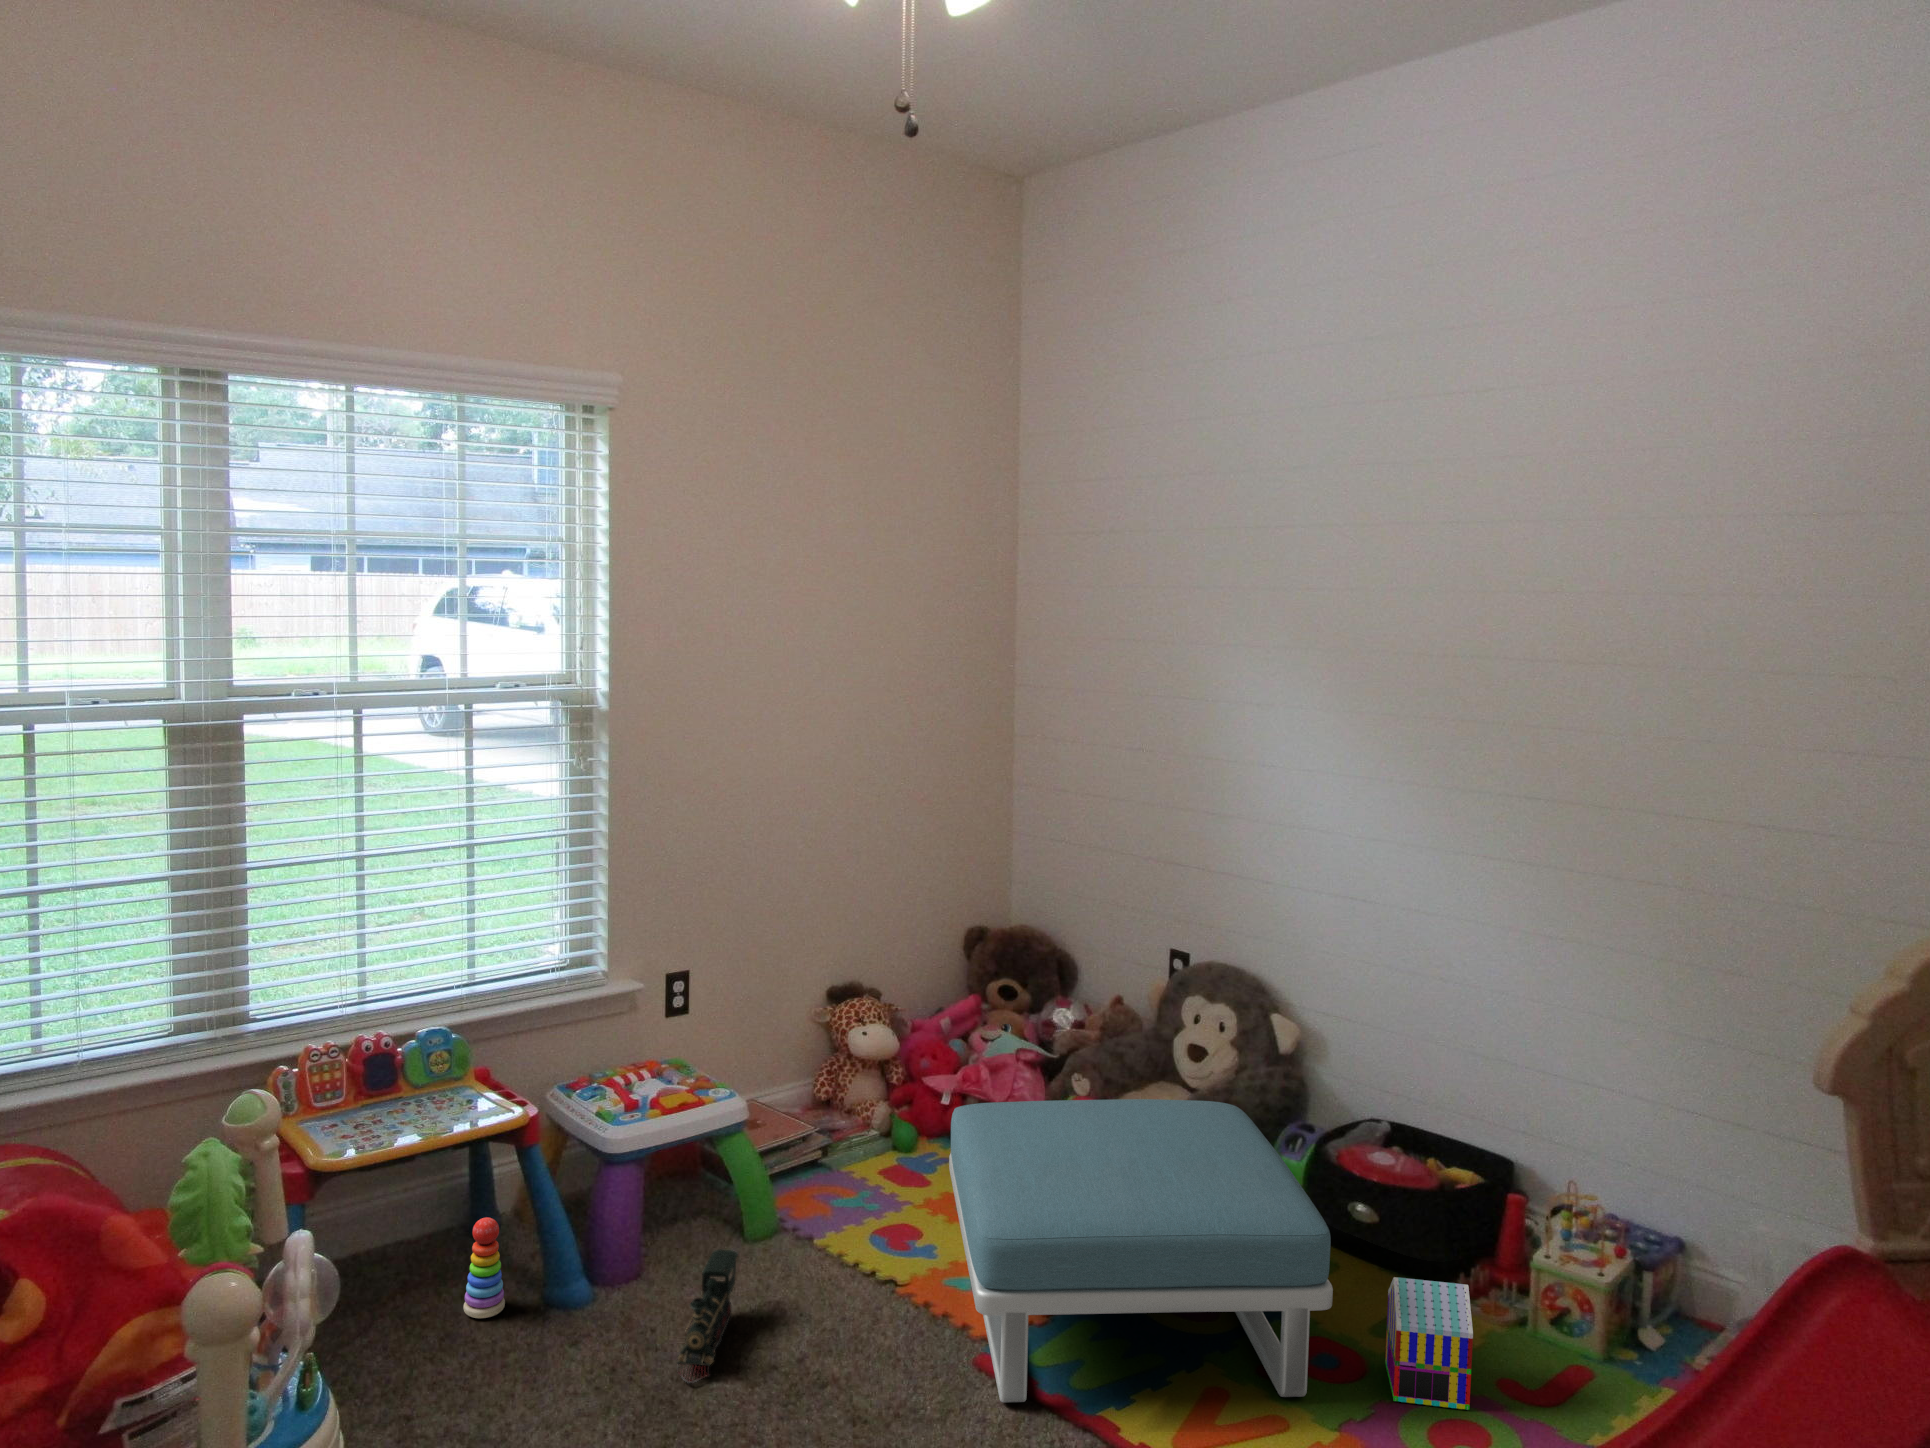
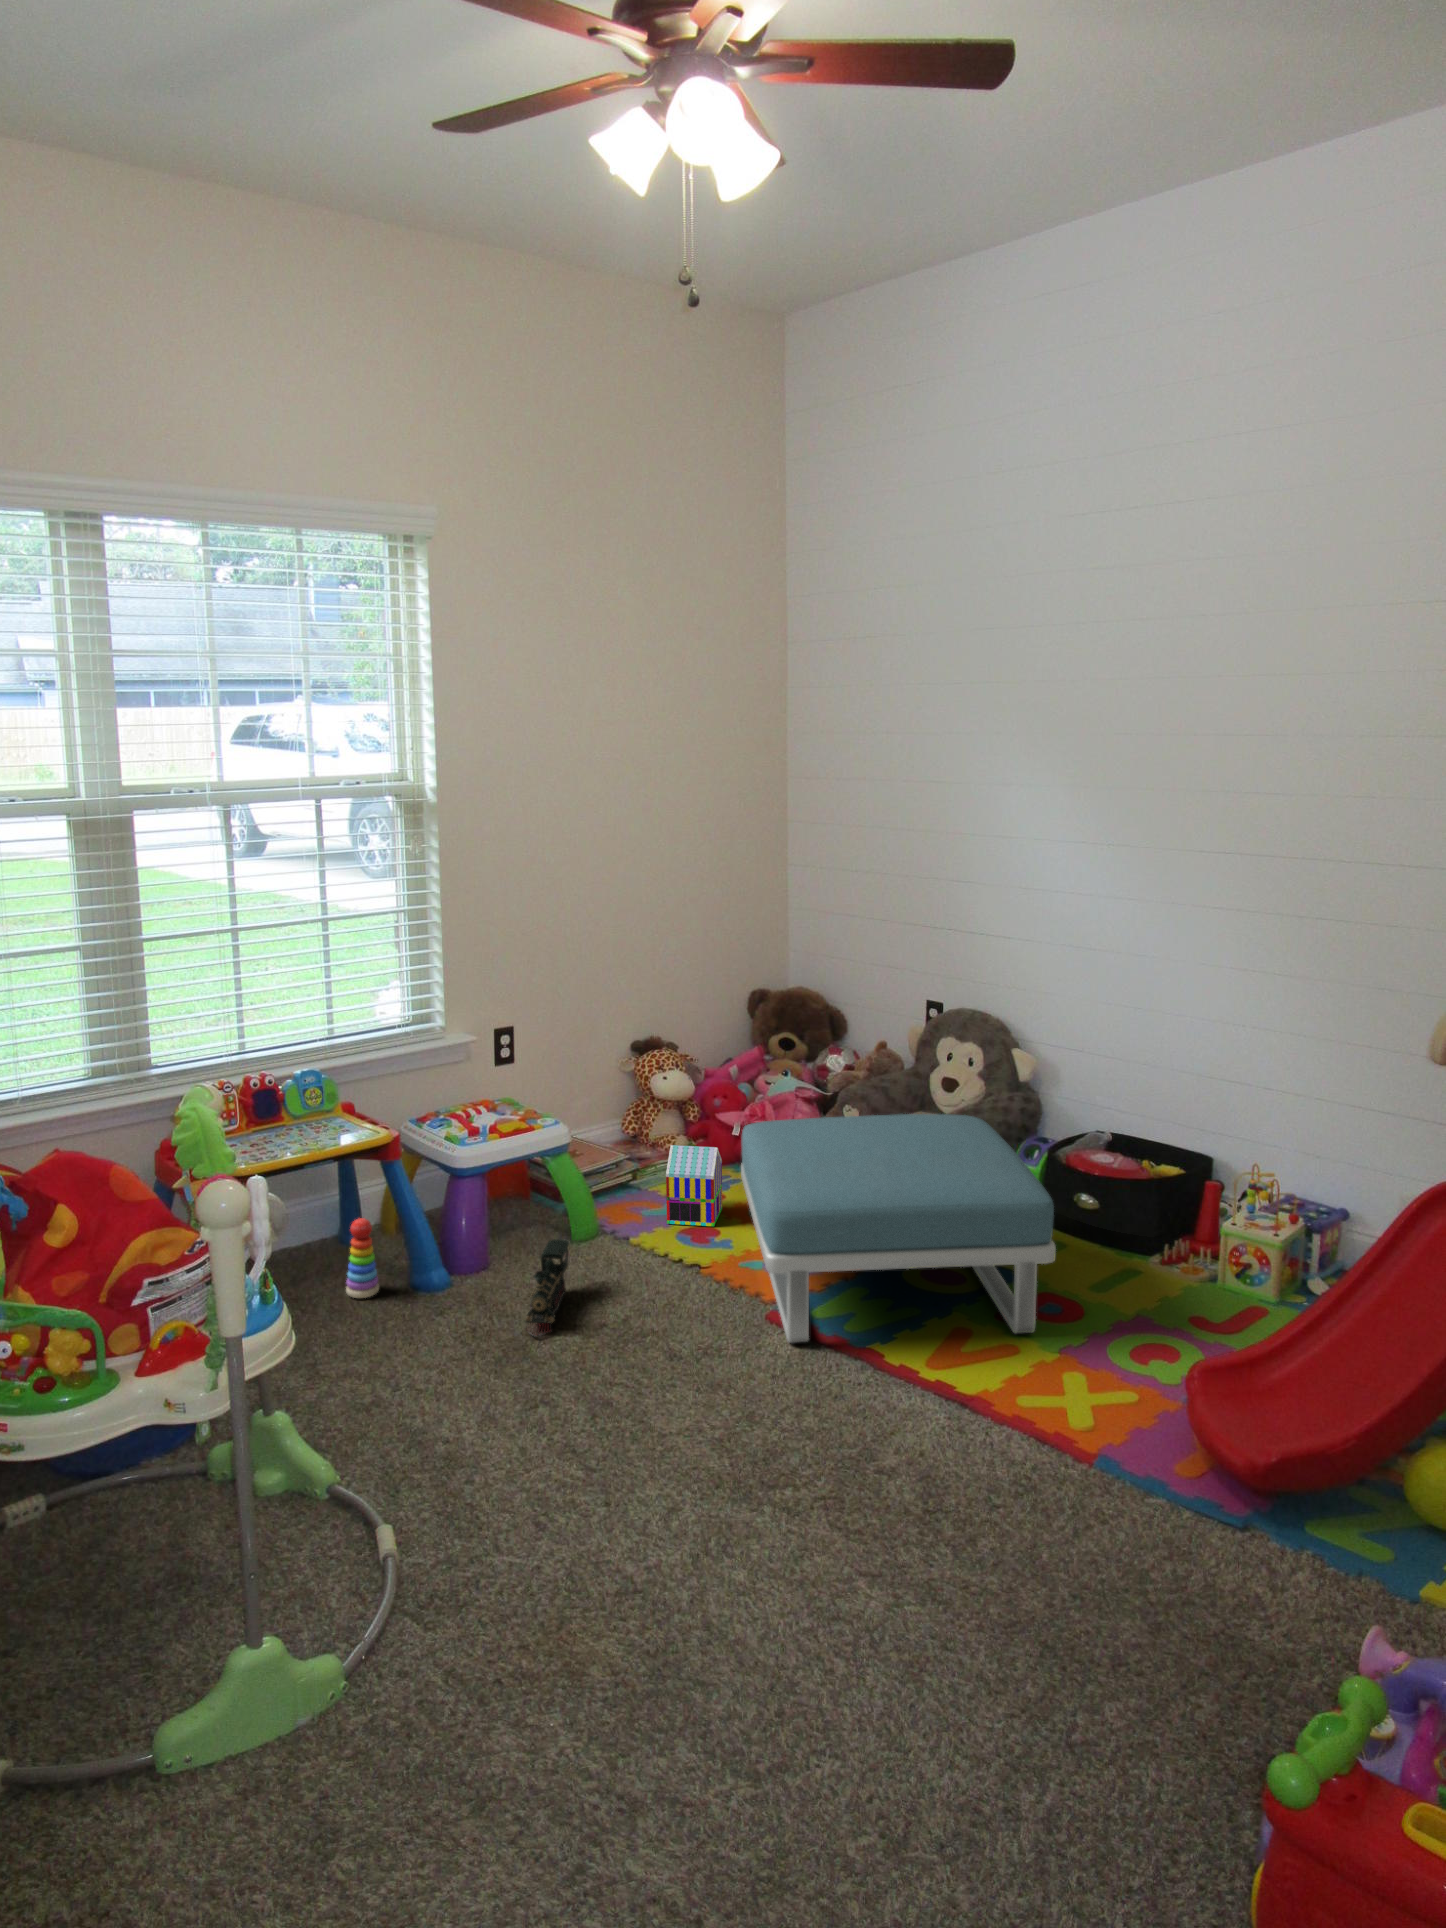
toy house: present [1385,1277,1473,1410] -> present [666,1145,722,1226]

